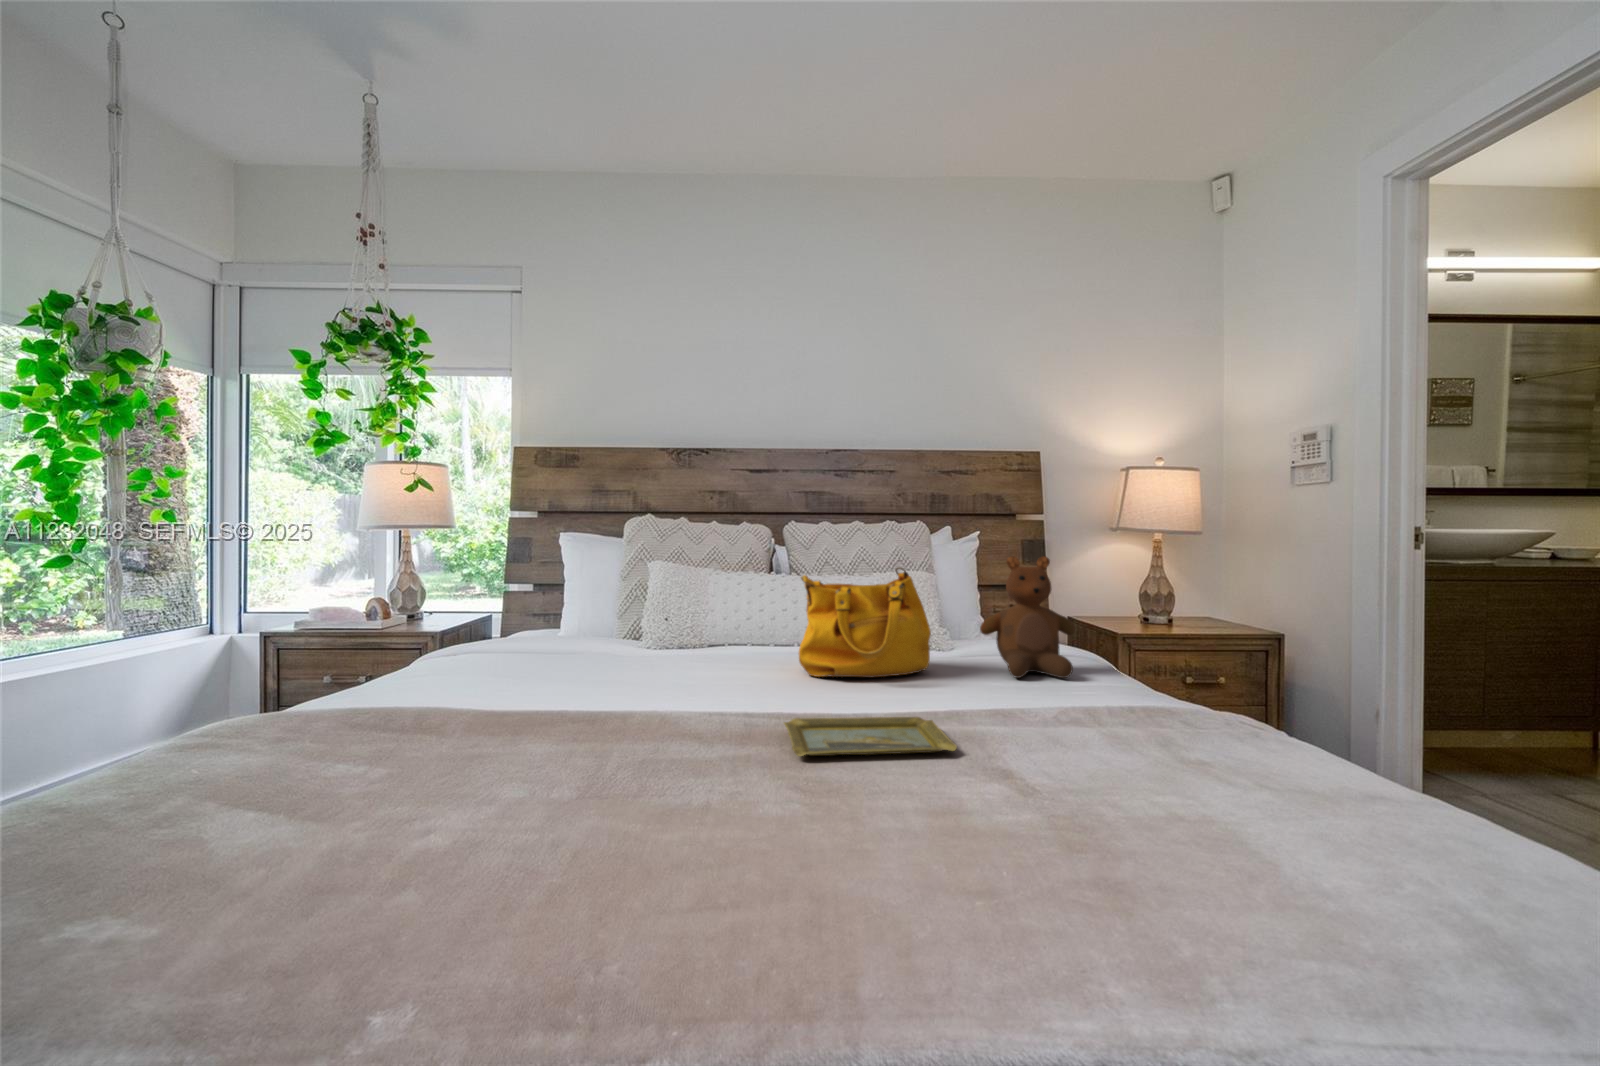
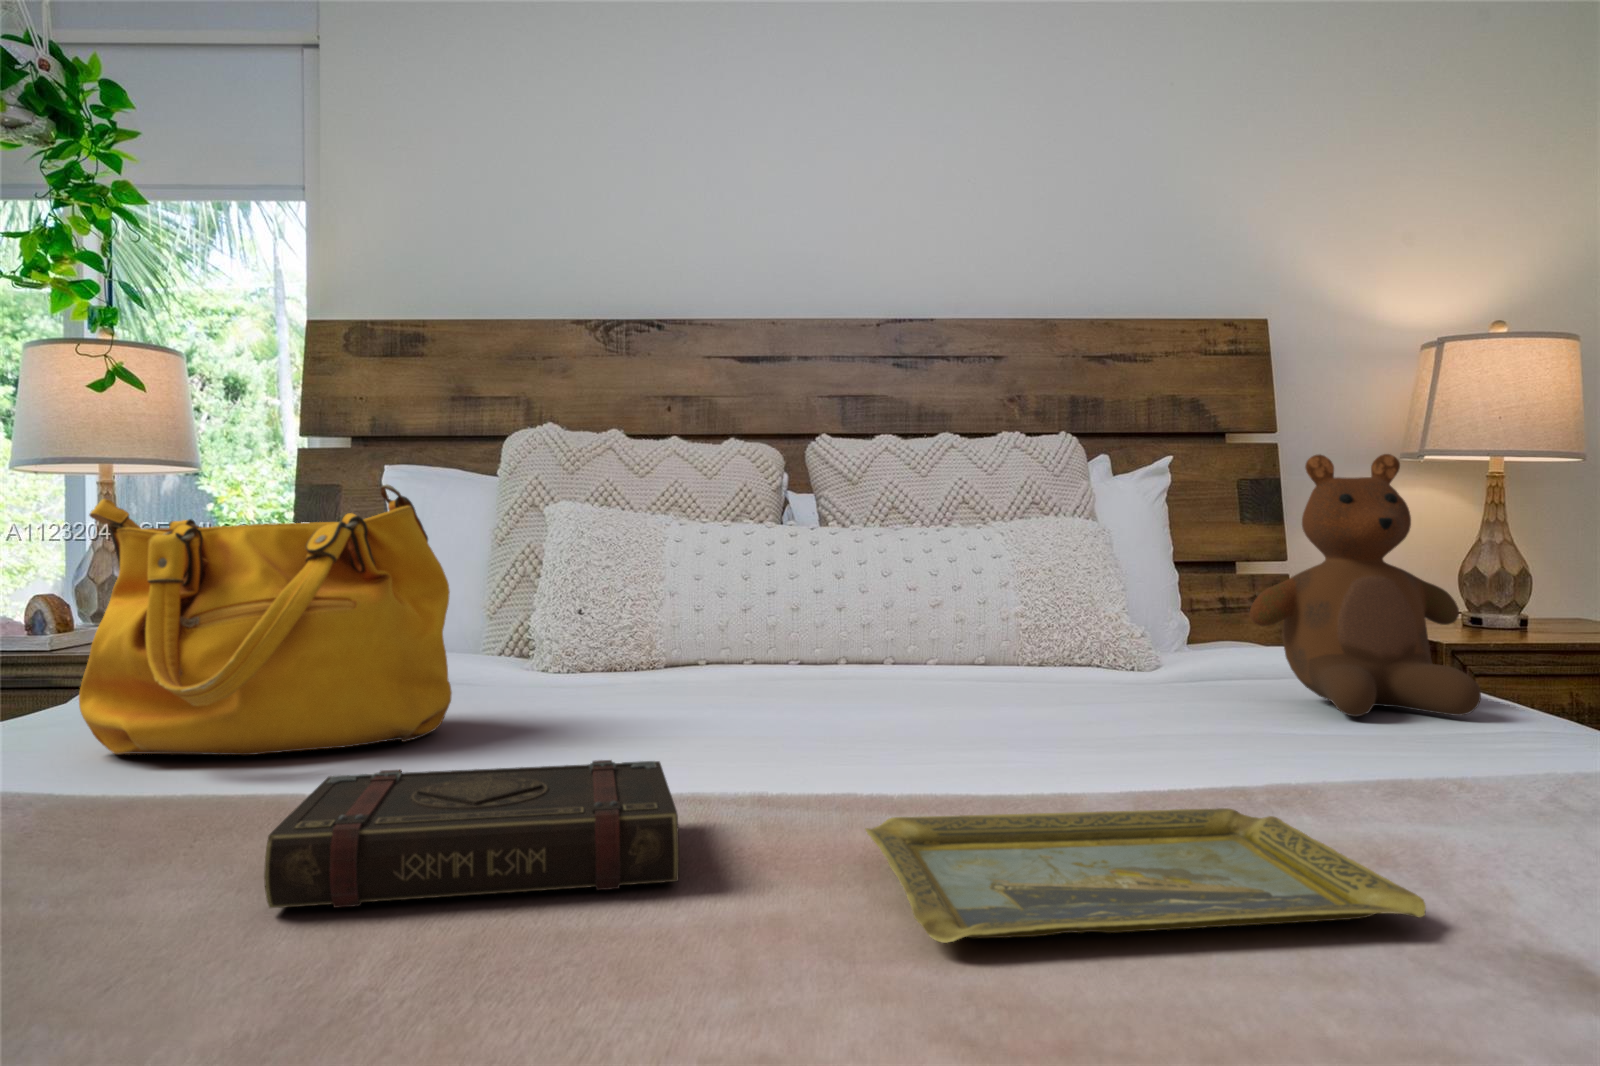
handbag: present [799,567,931,678] -> present [79,484,452,755]
book: none [582,696,718,746] -> present [264,760,679,908]

